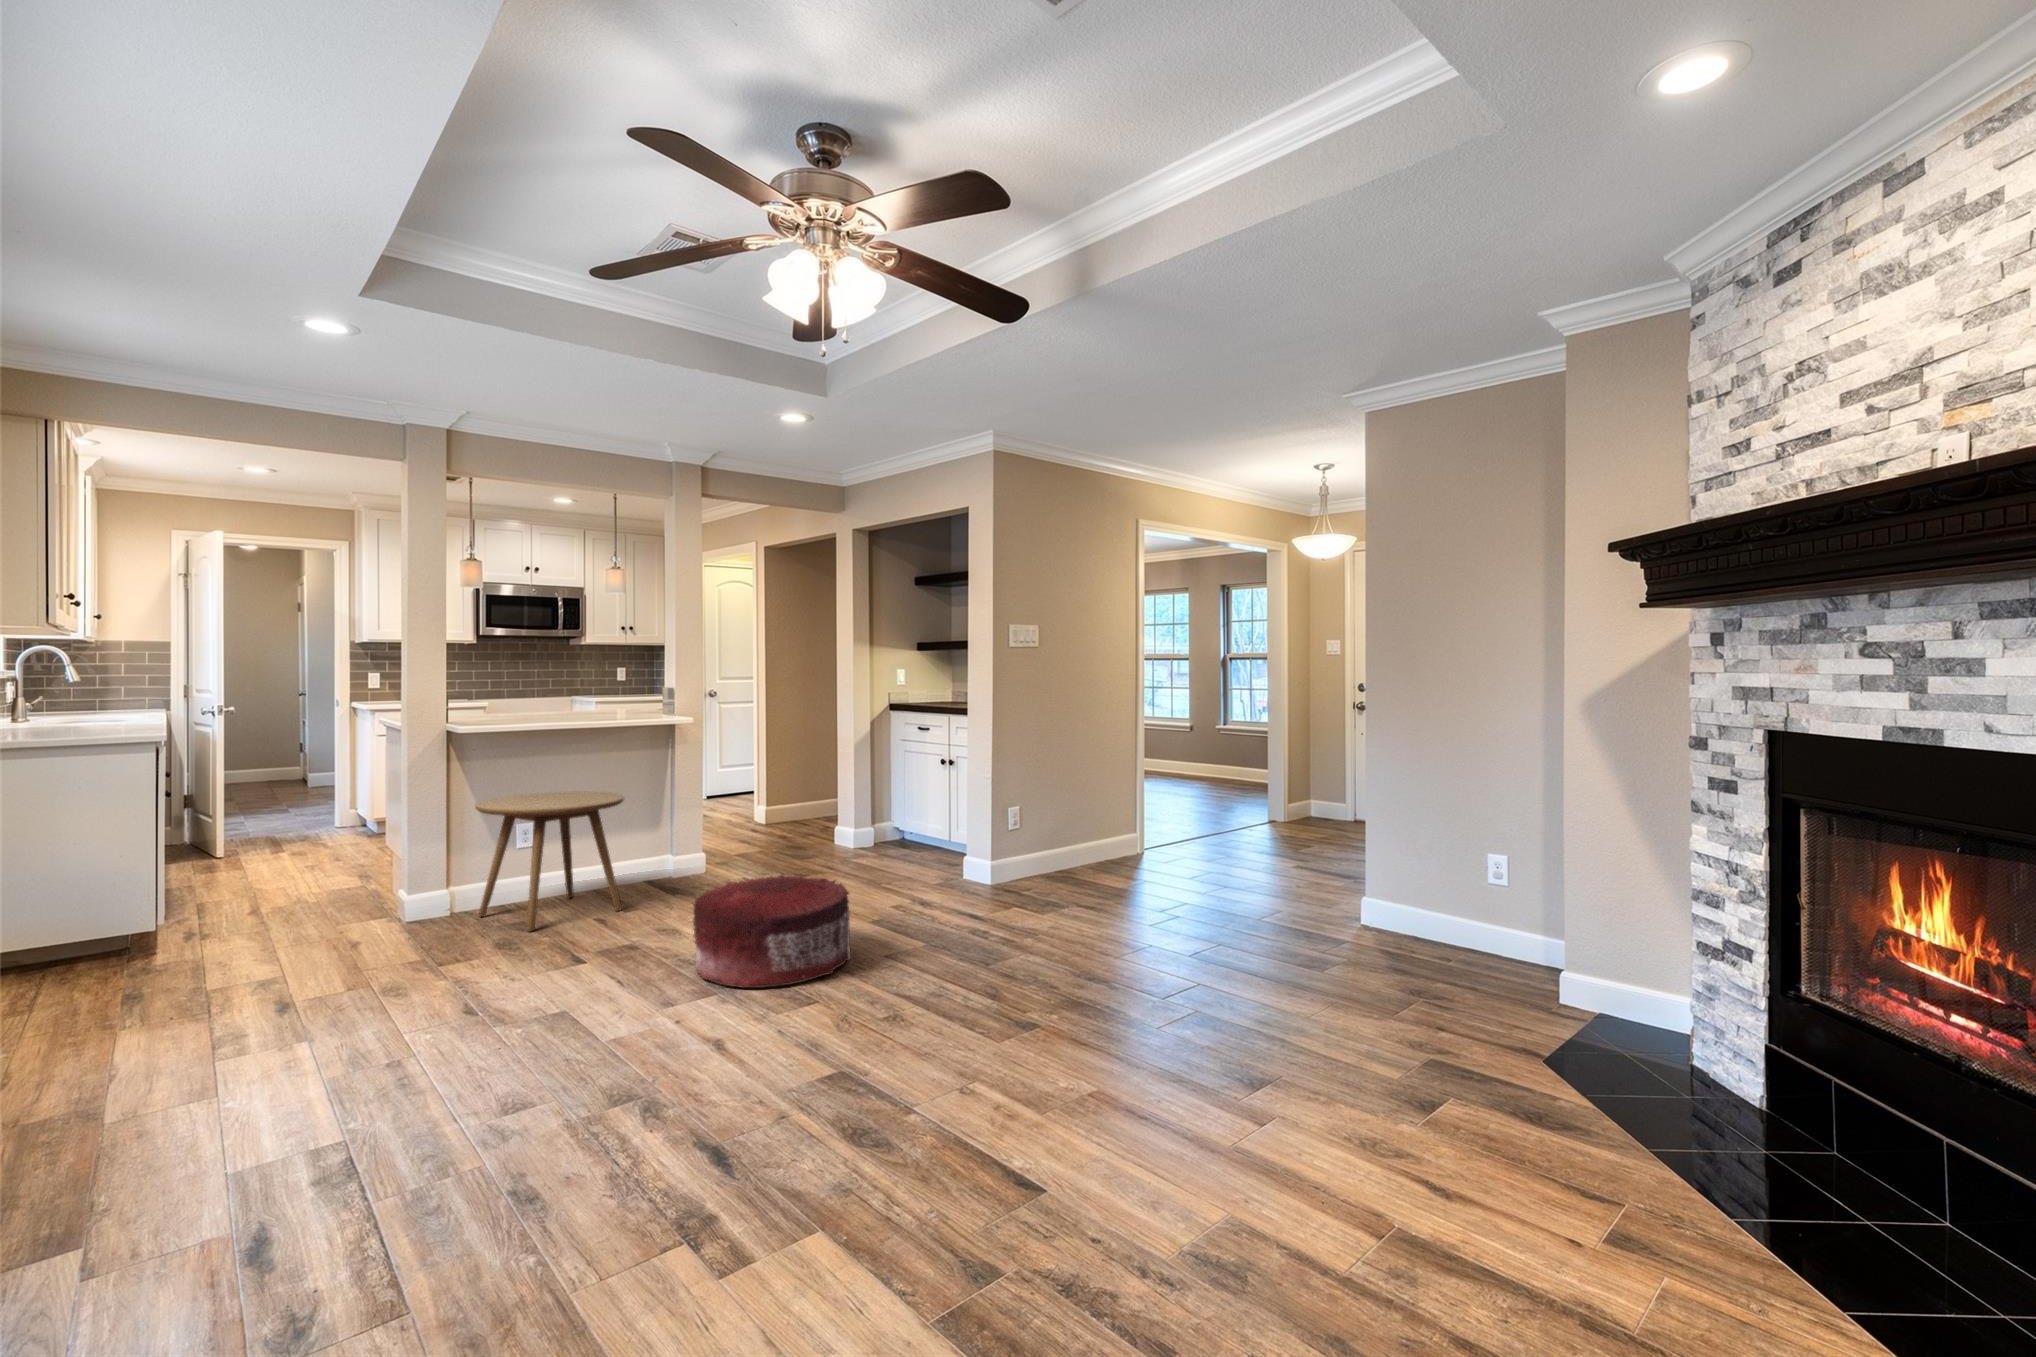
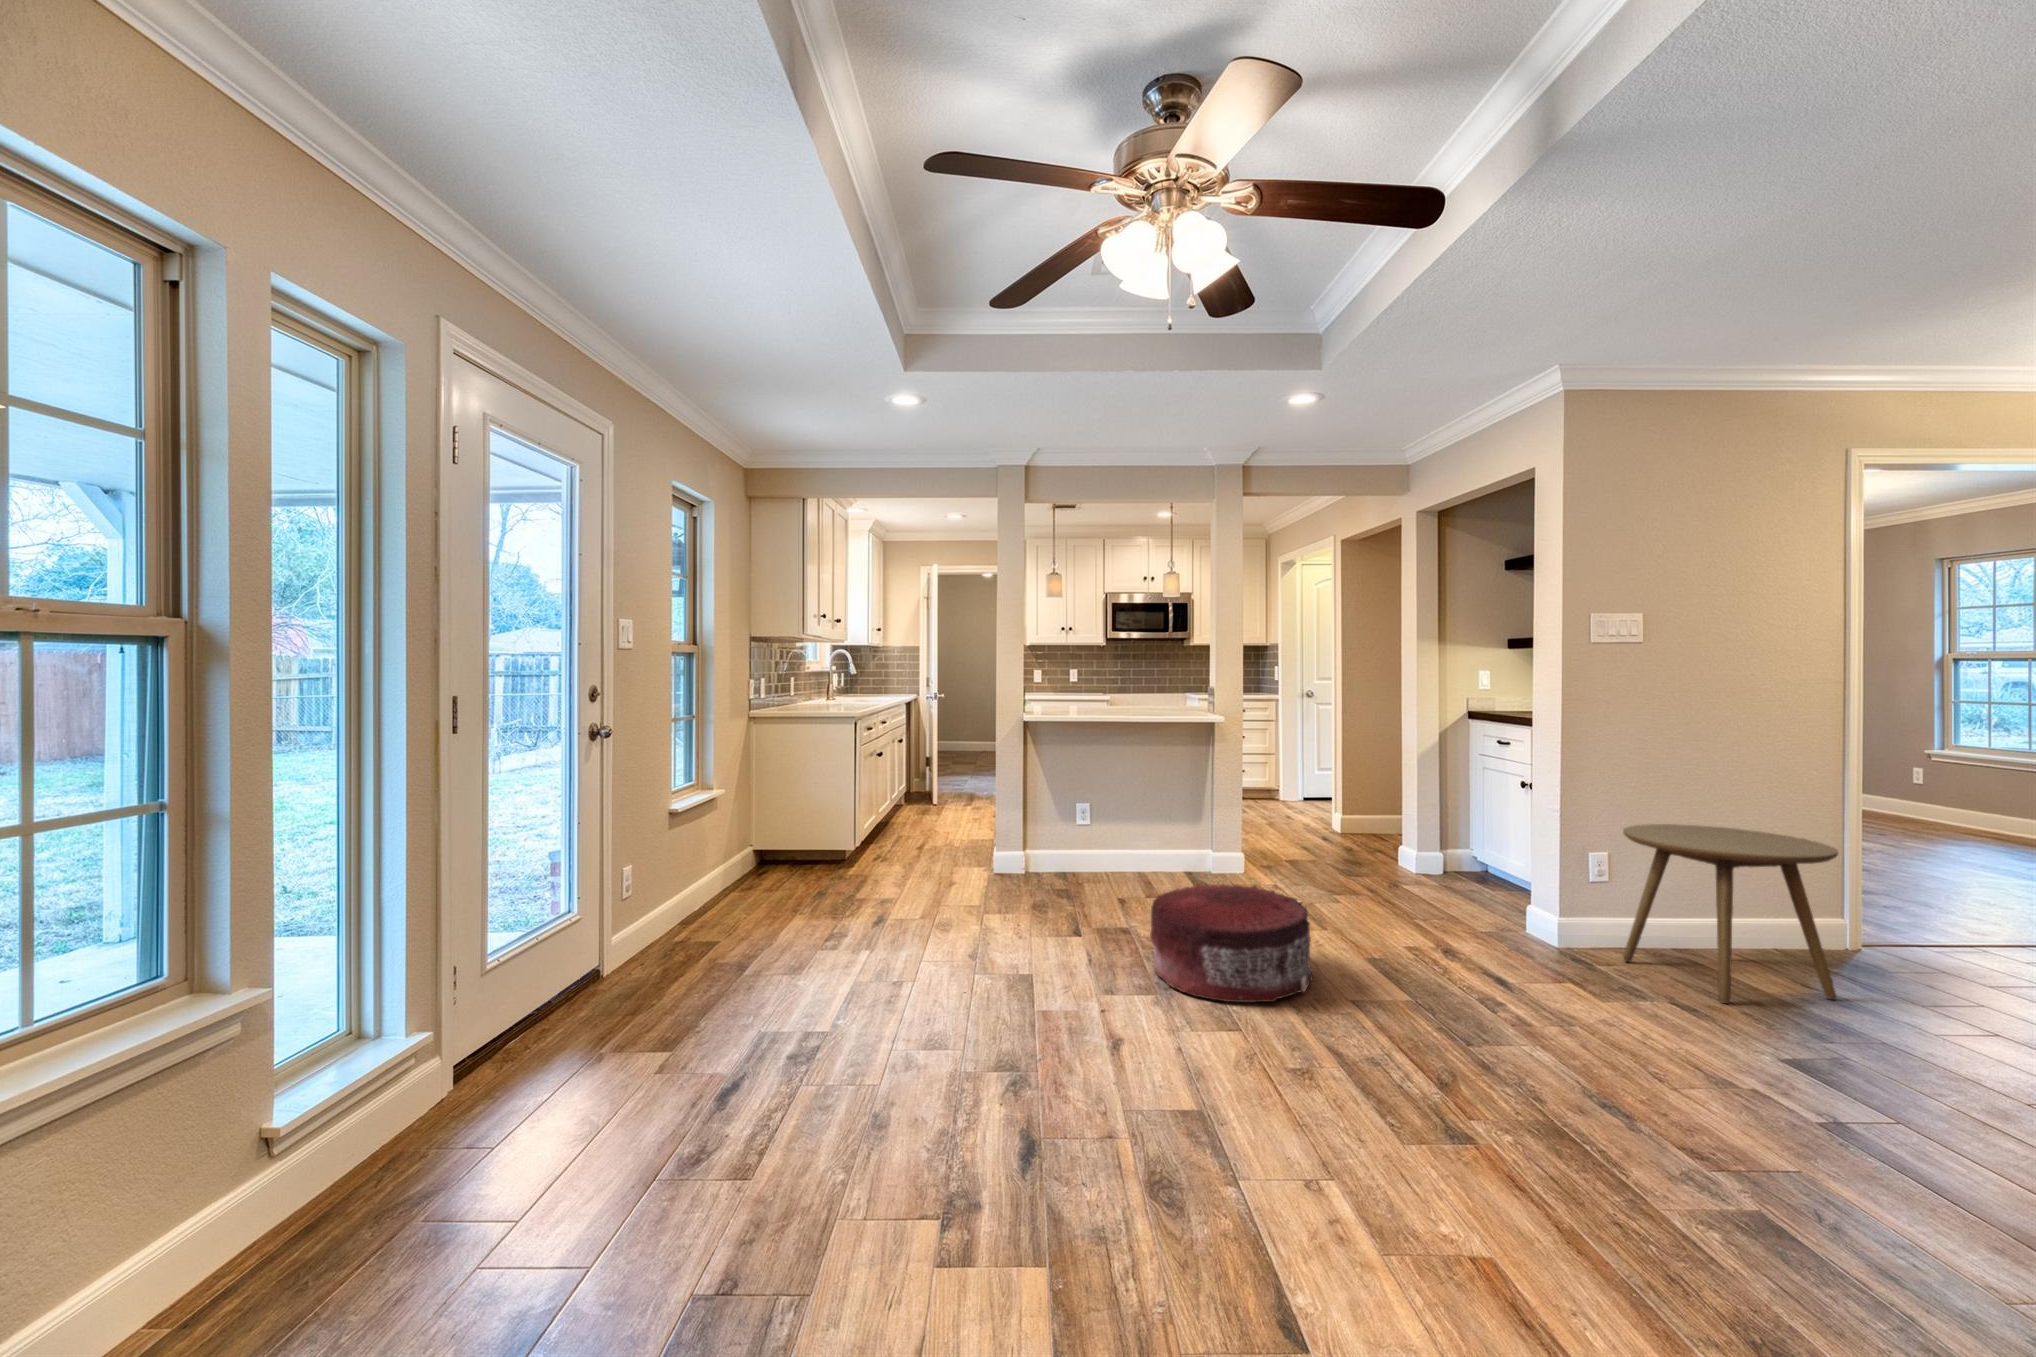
side table: present [475,791,624,932] -> present [1623,824,1838,1004]

